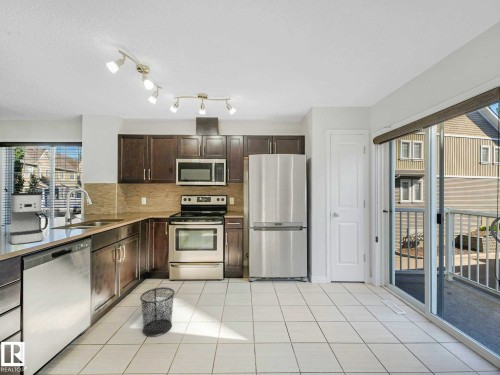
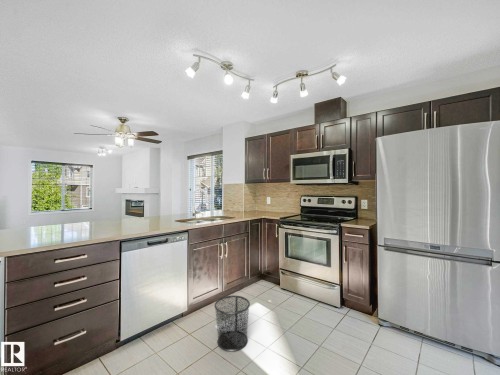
coffee maker: present [10,193,48,245] -> none [124,191,150,231]

